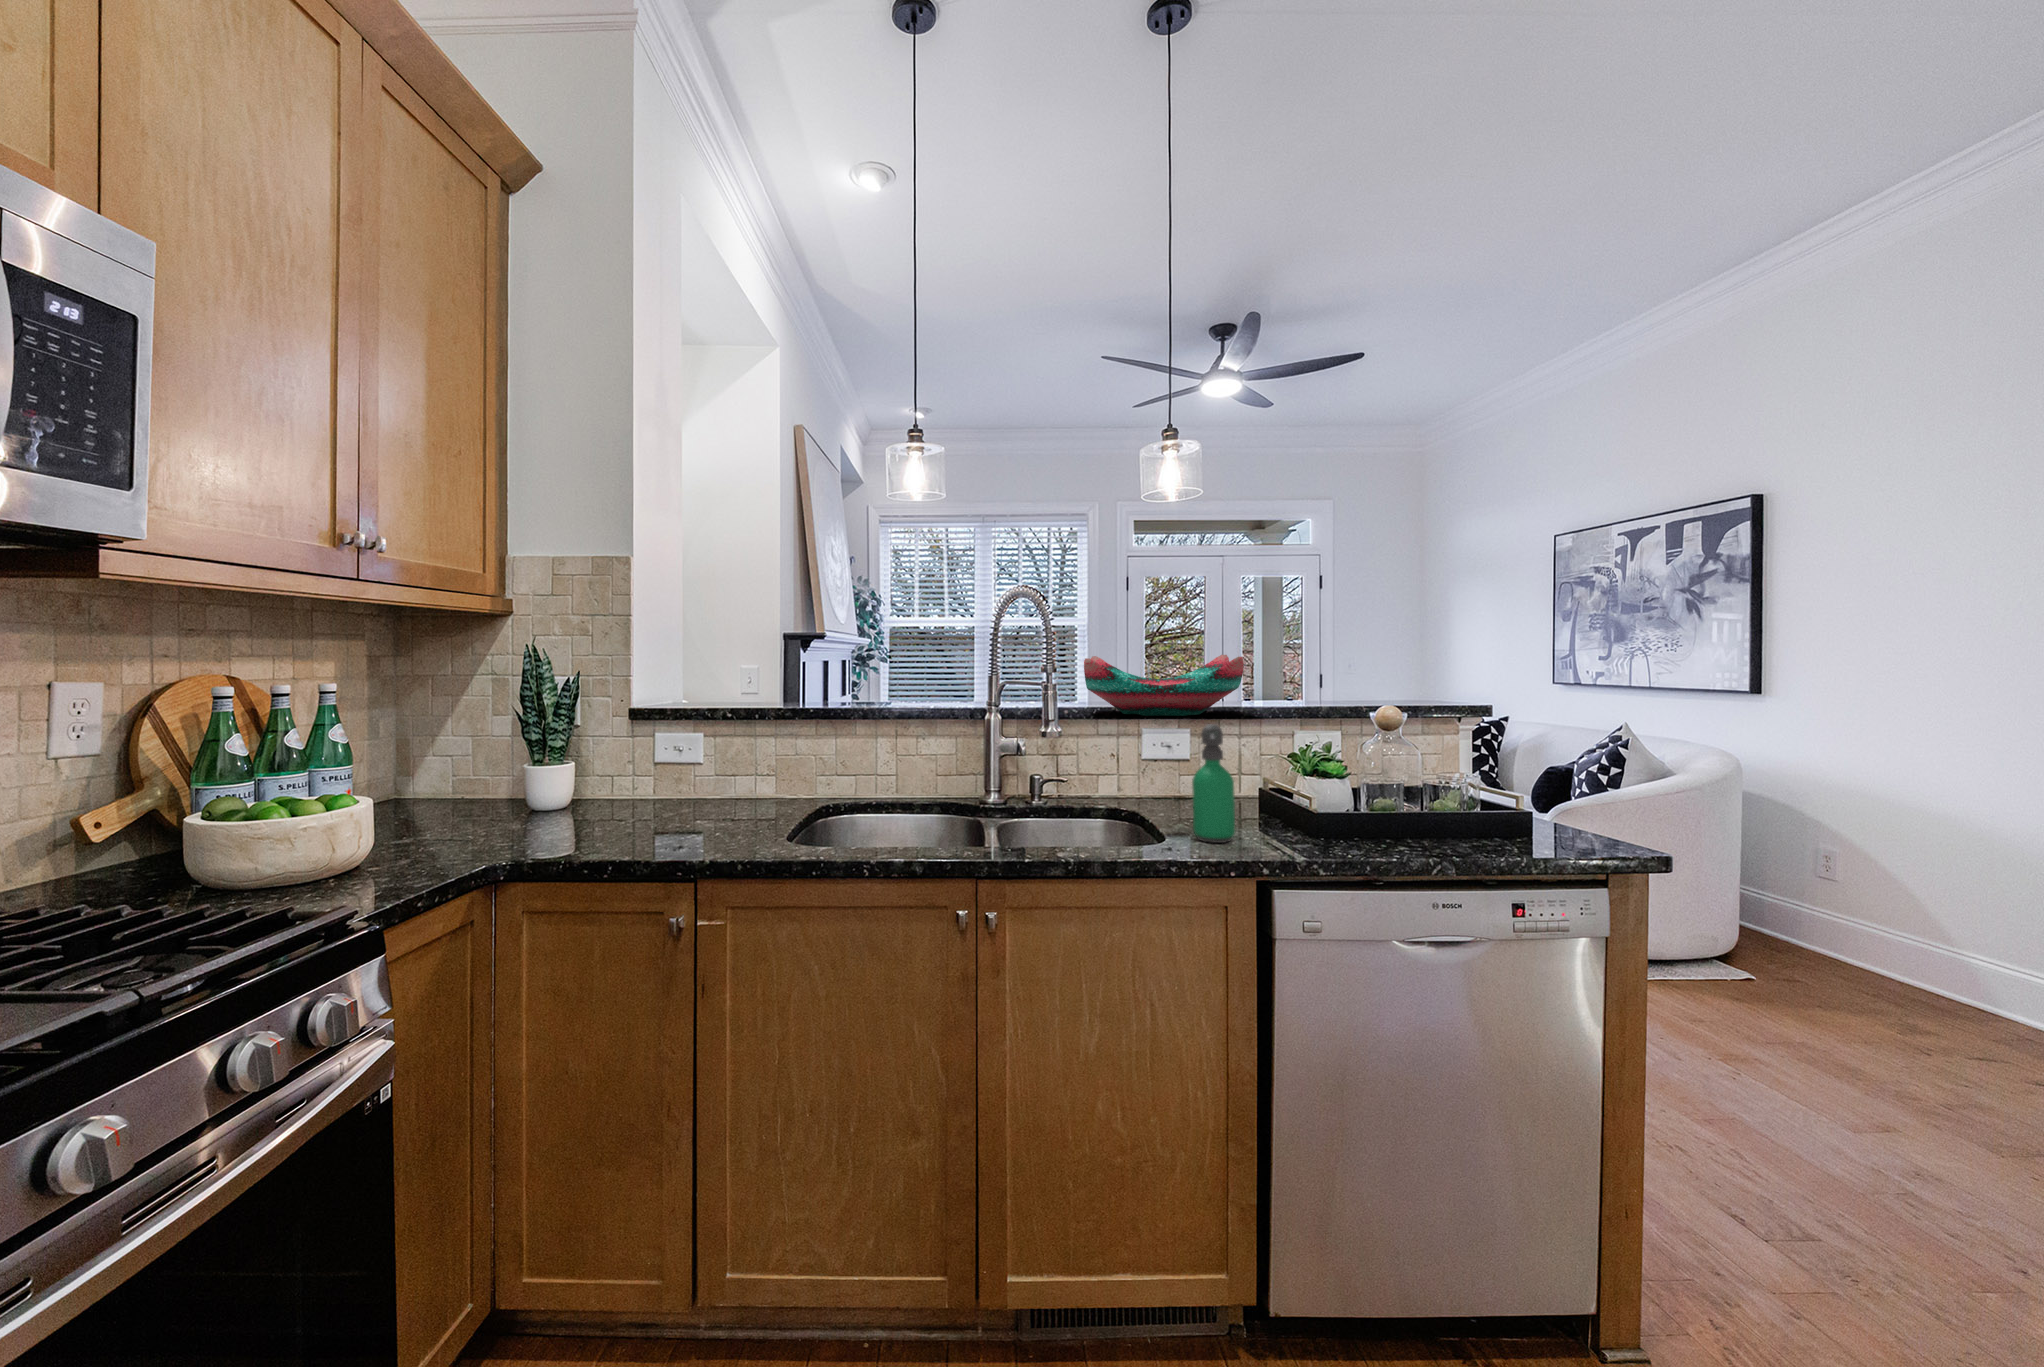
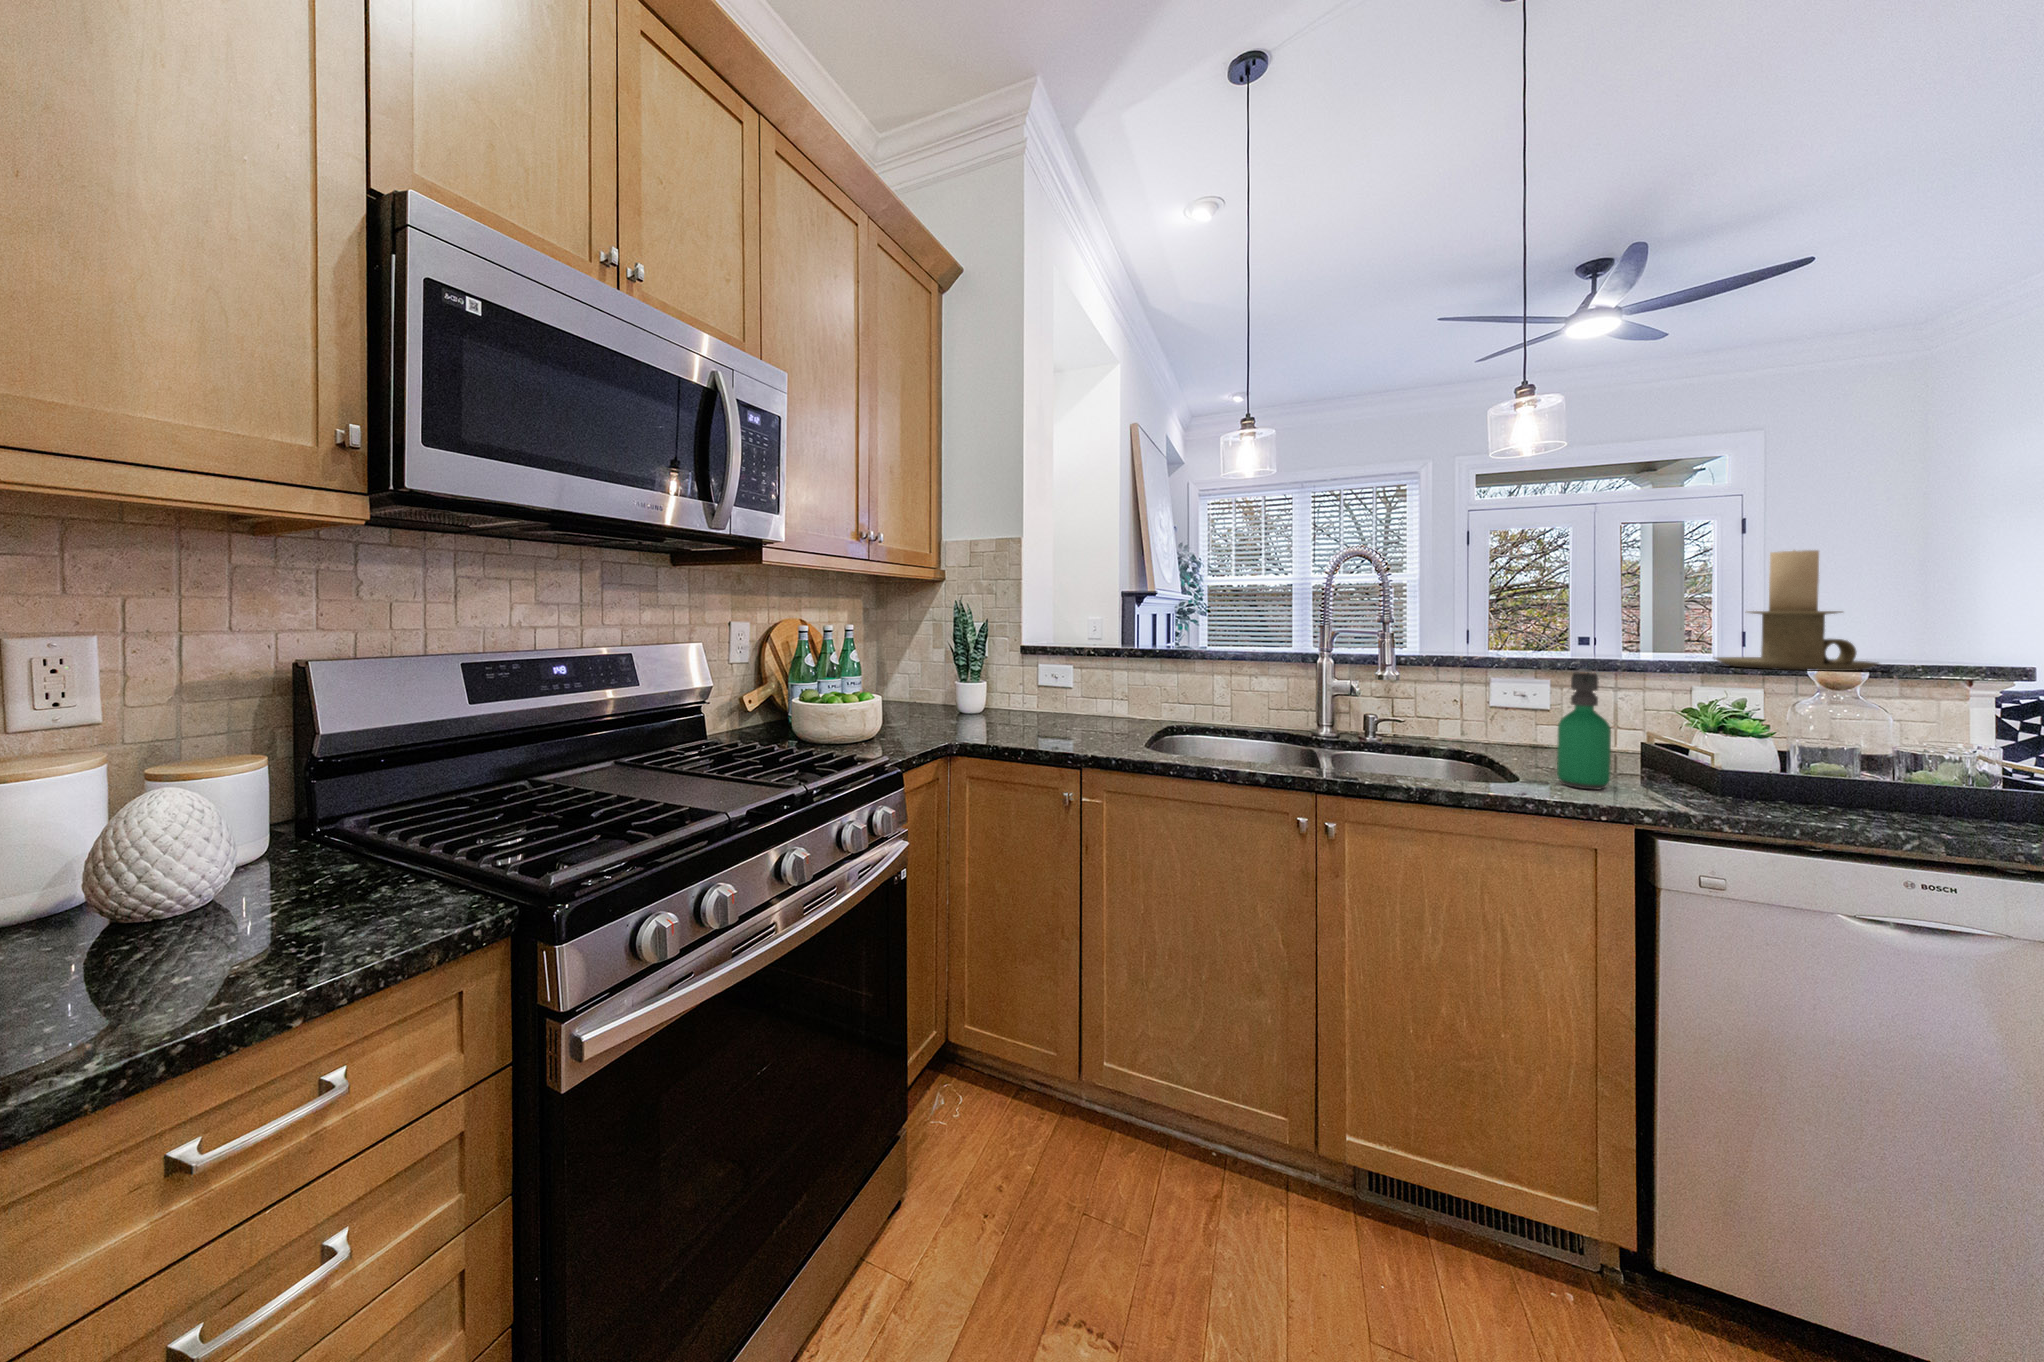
candle holder: none [1305,607,1416,714] -> present [1715,550,1879,671]
decorative bowl: present [1084,655,1244,716] -> none [1429,603,1628,665]

